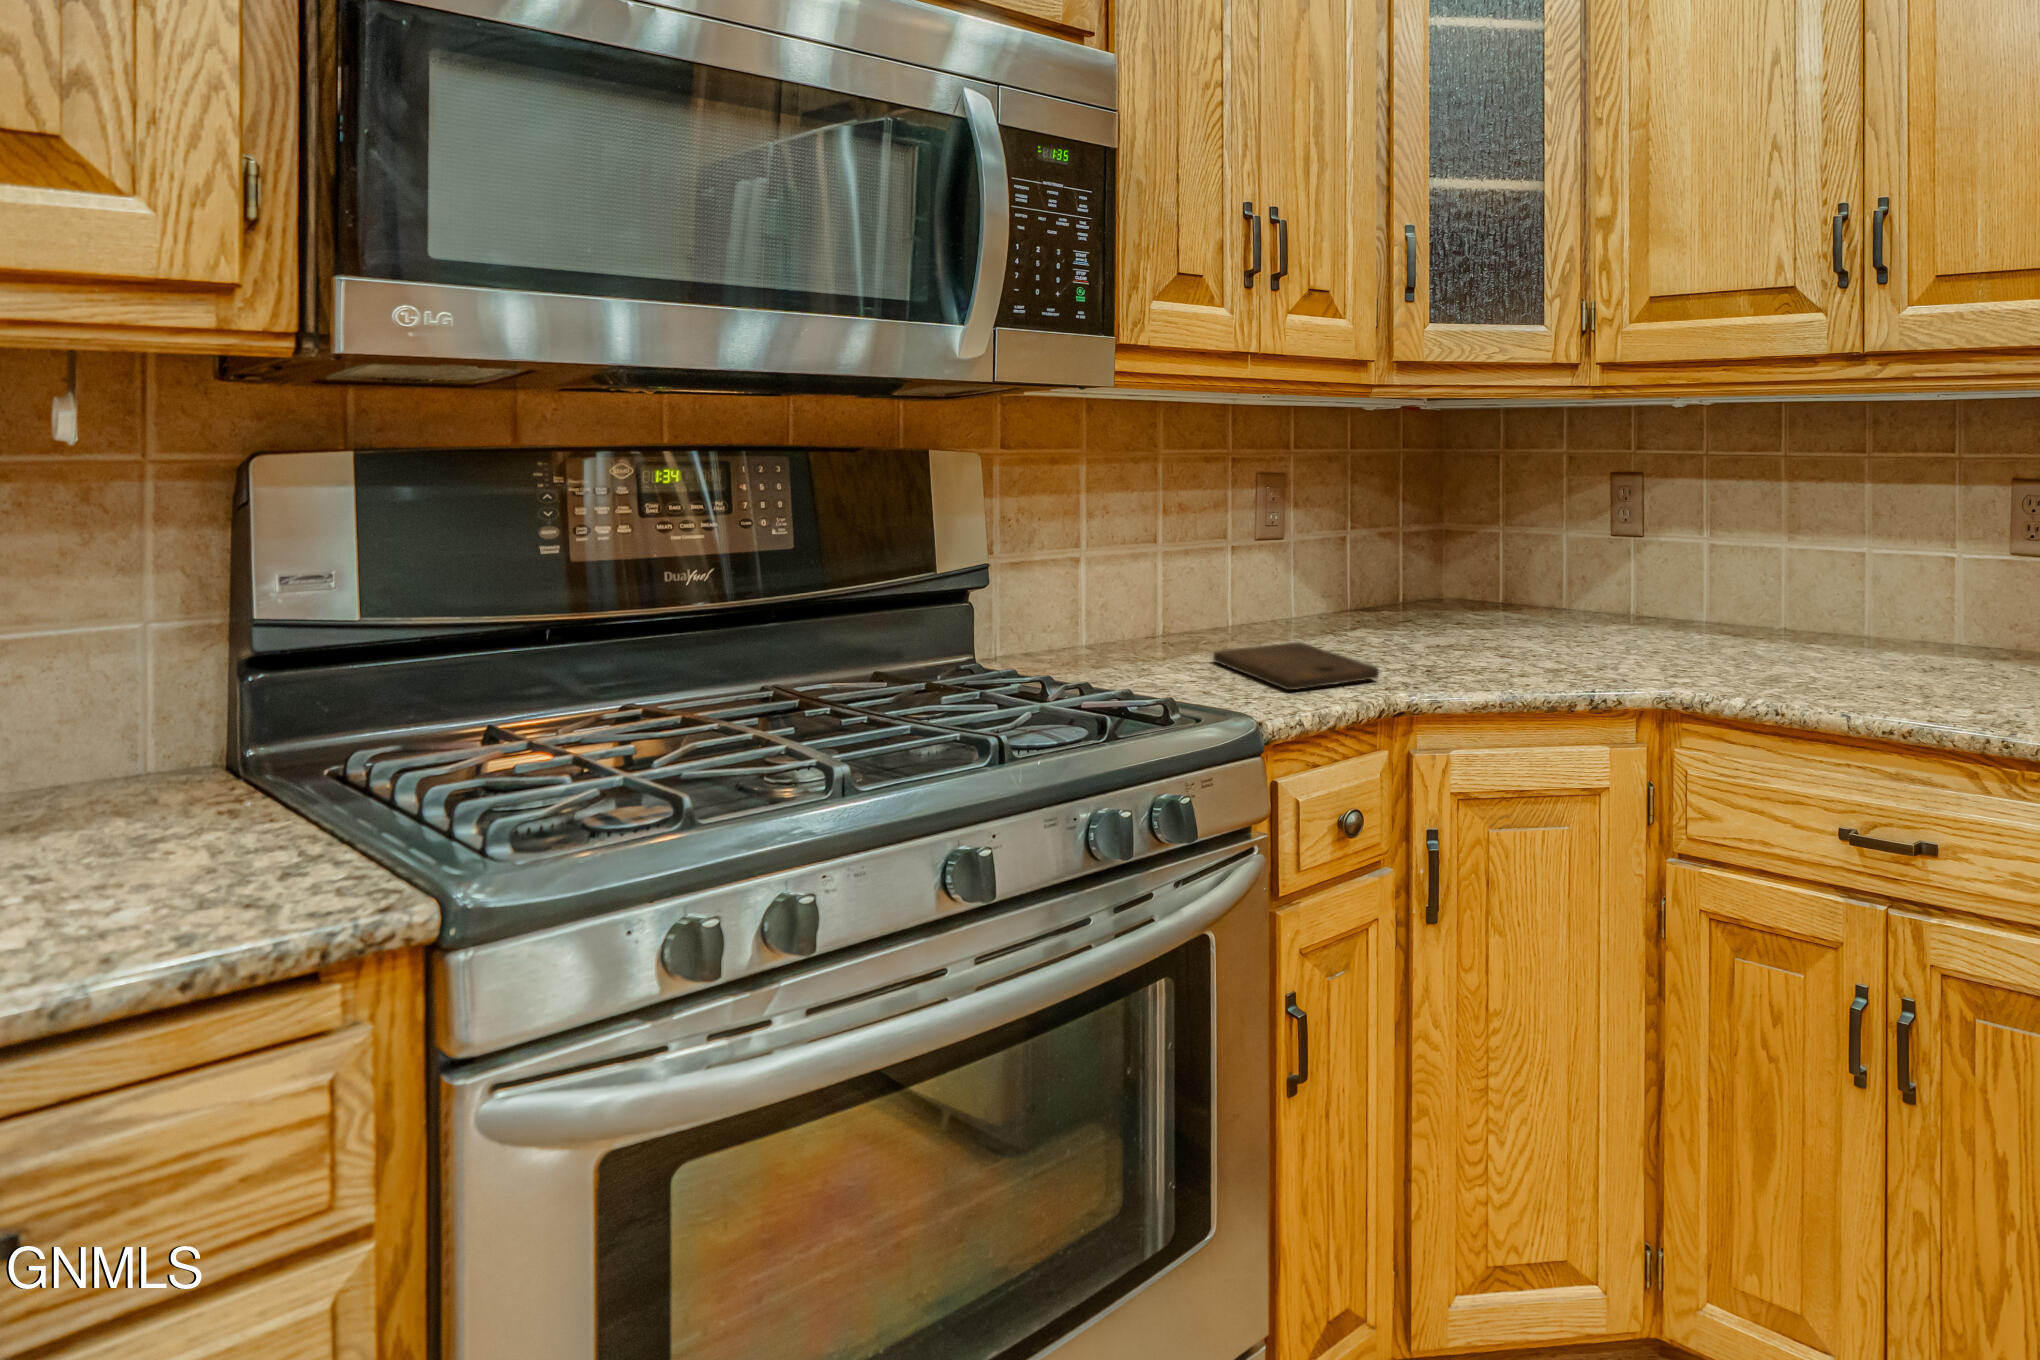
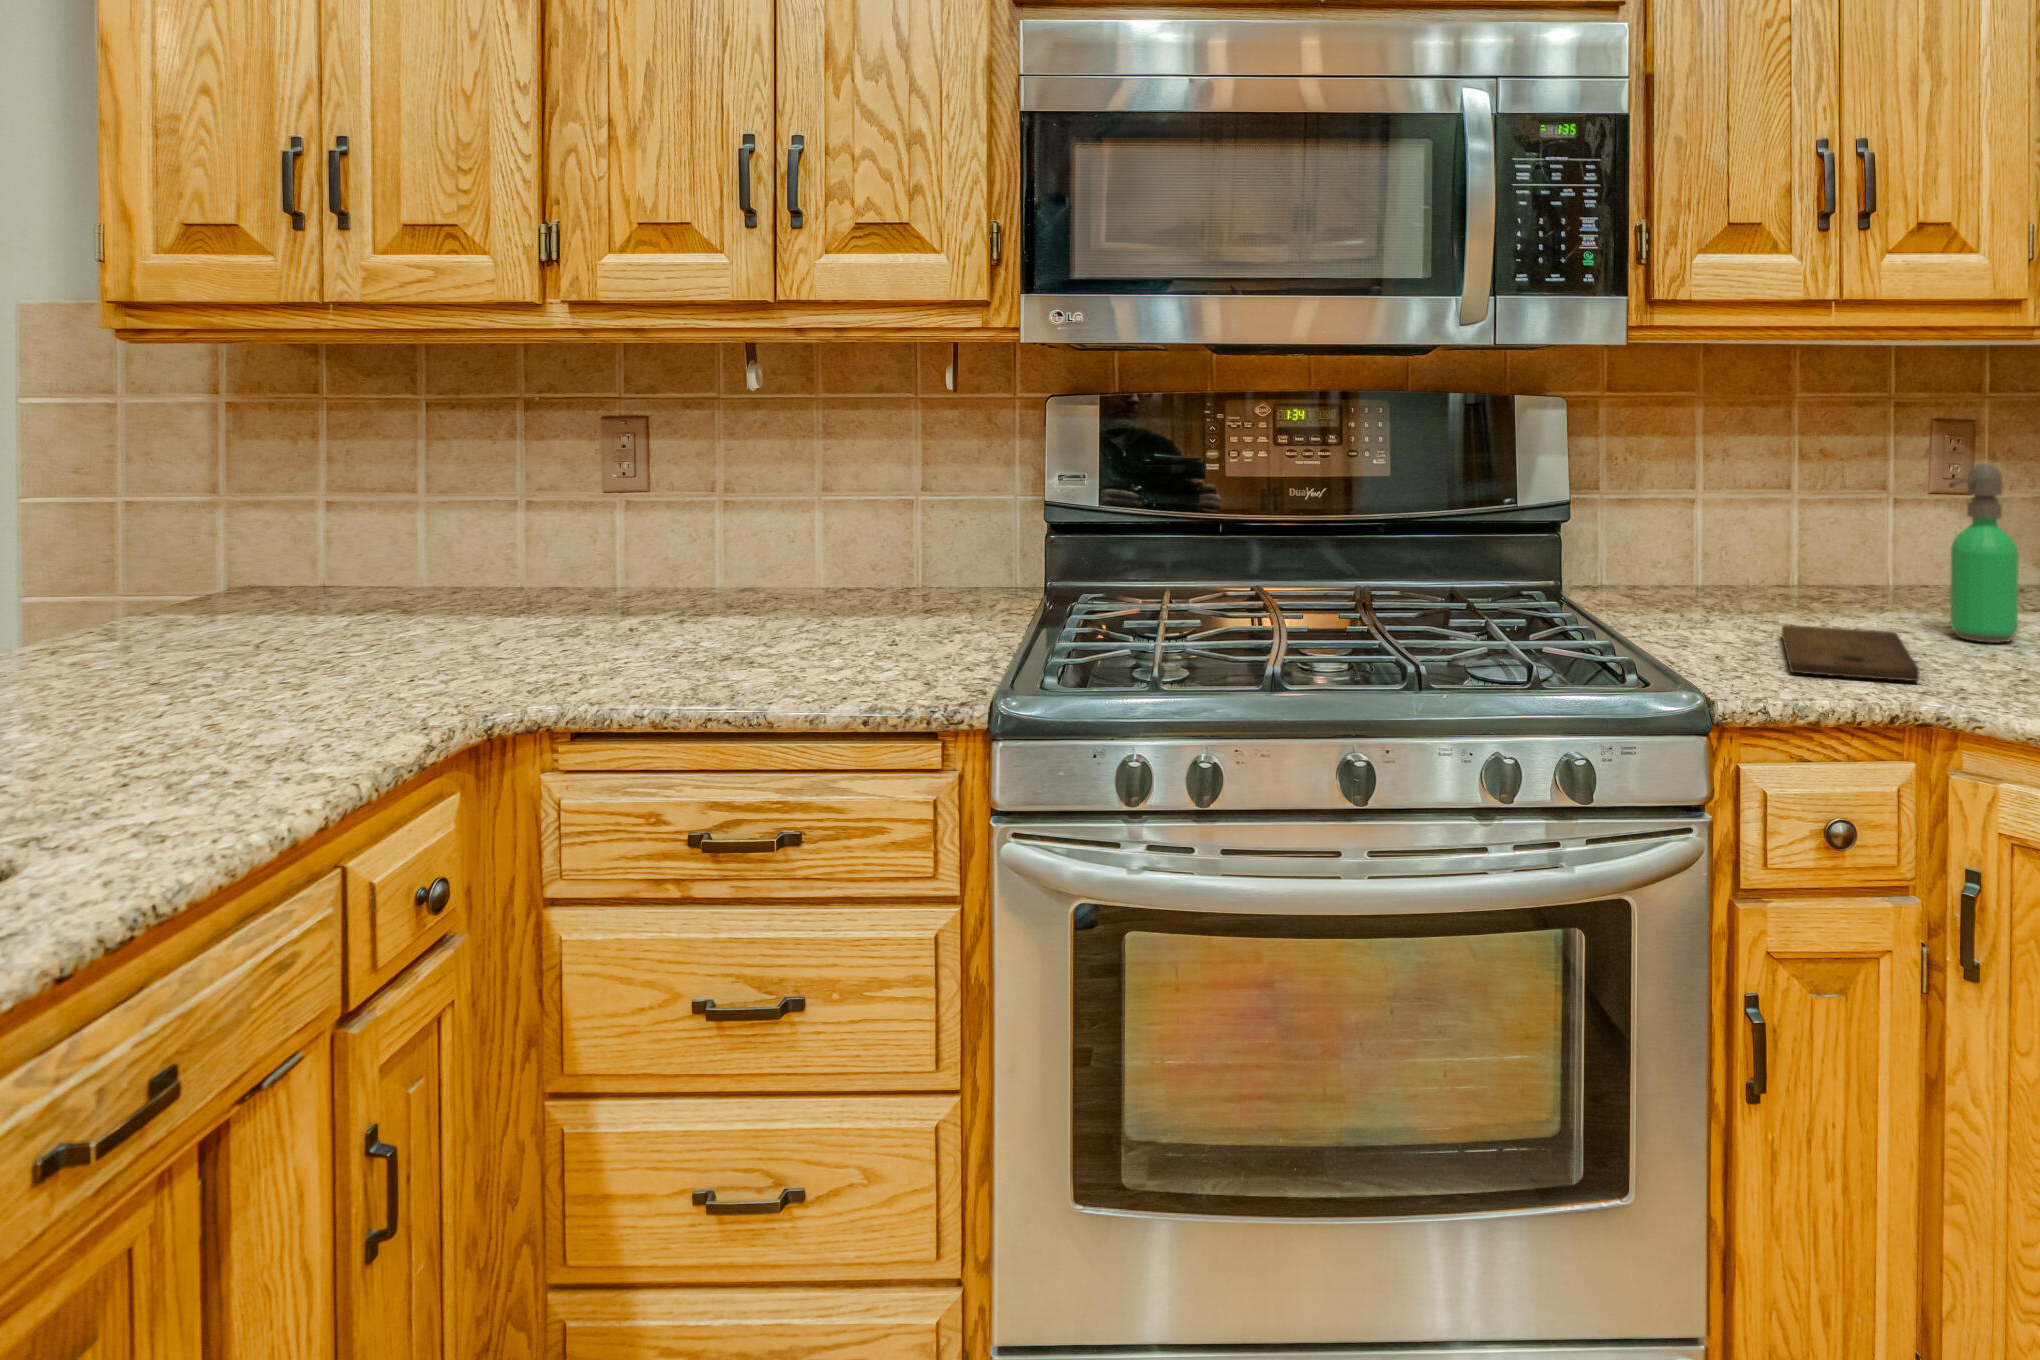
soap dispenser: none [1315,489,1367,640] -> present [1949,464,2019,643]

